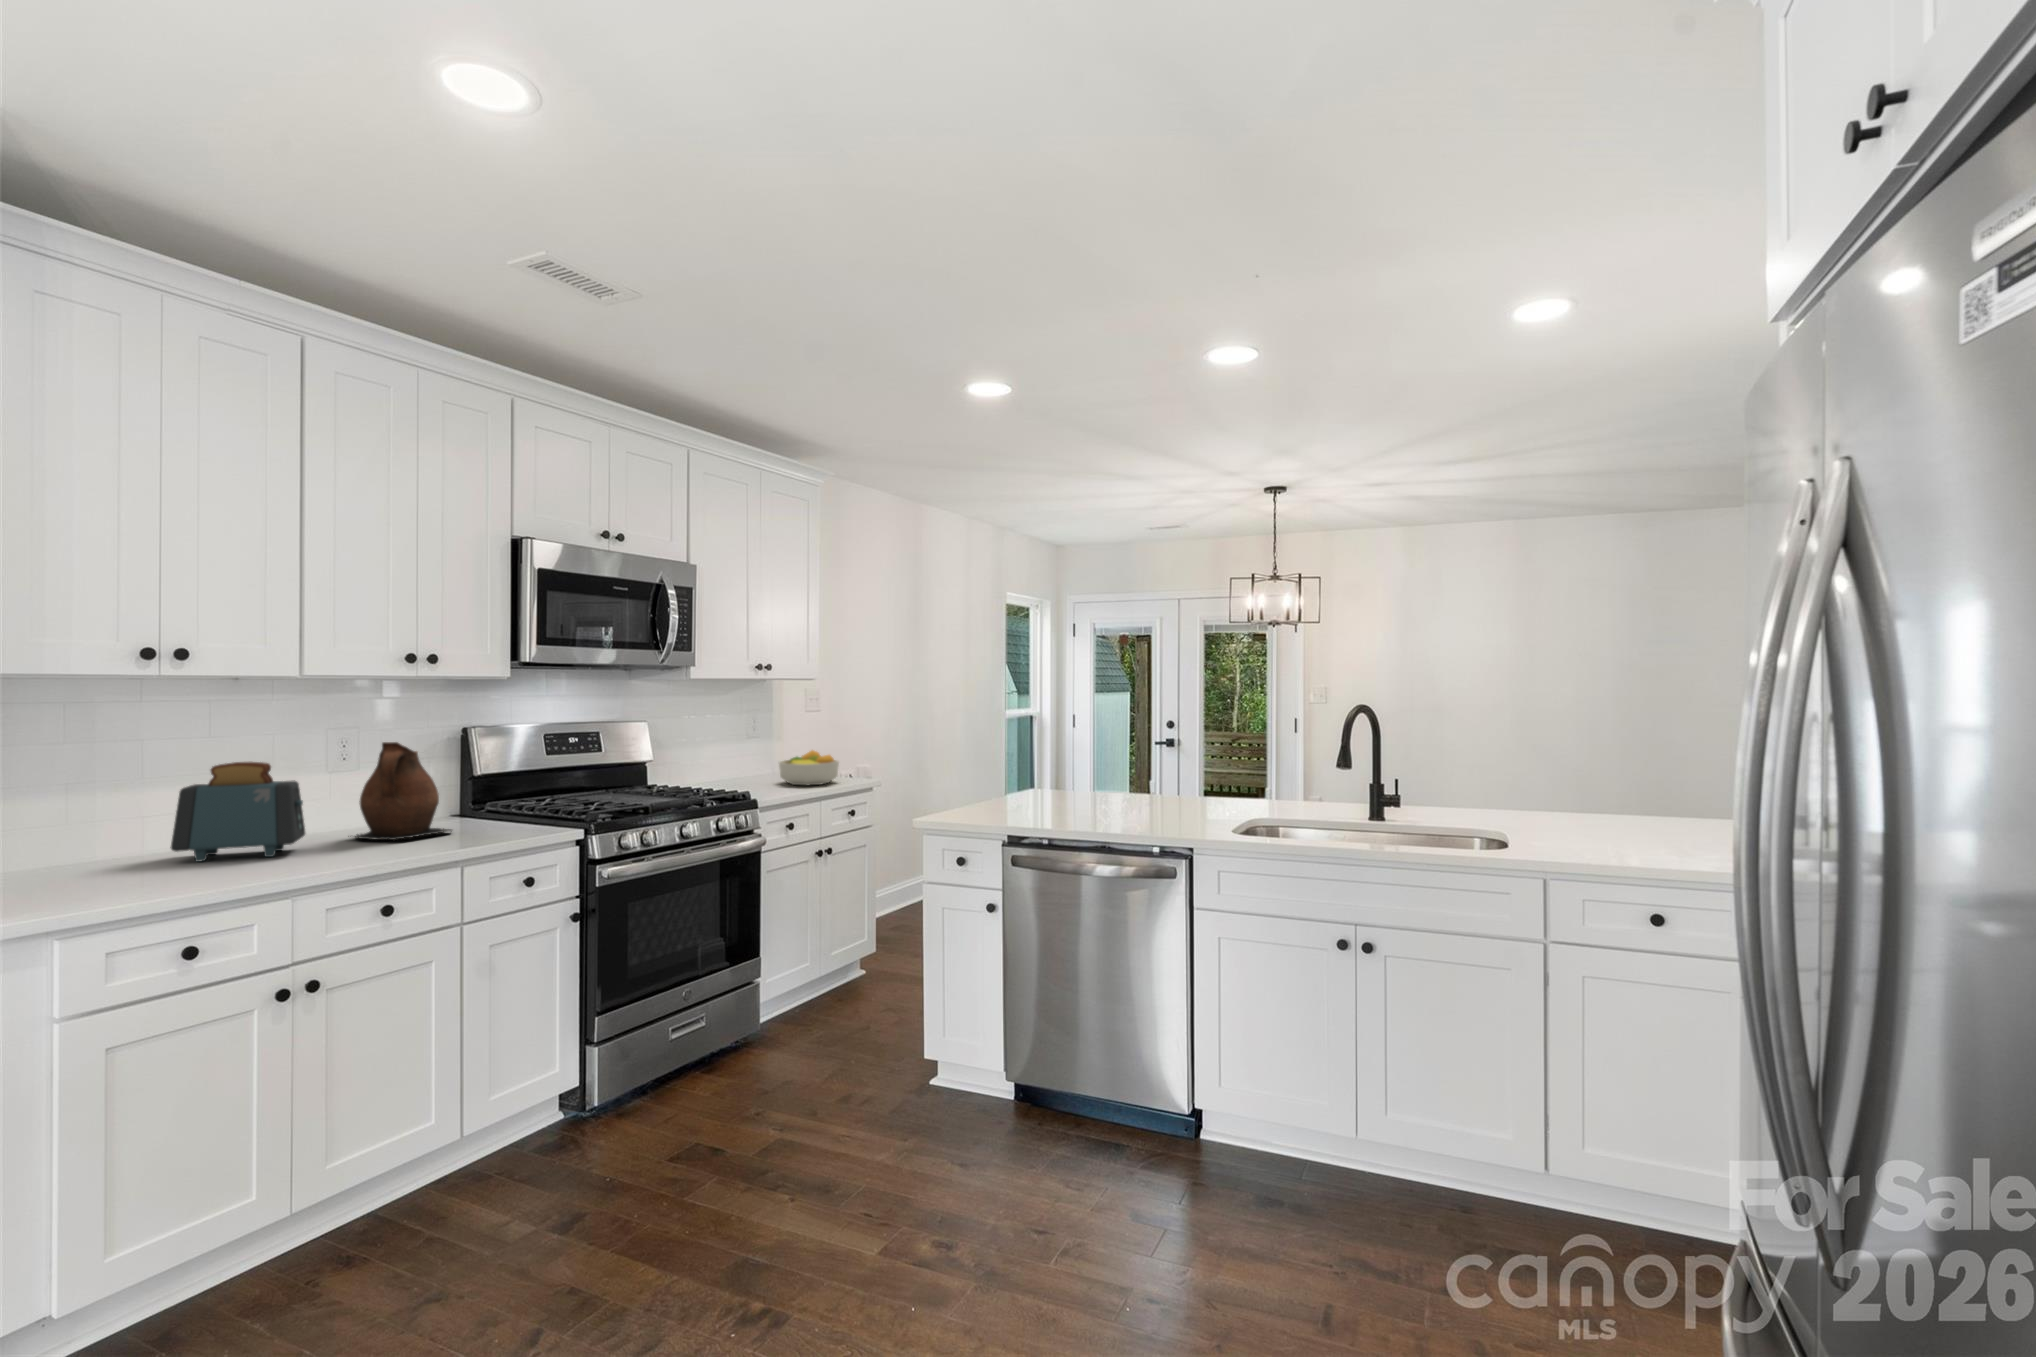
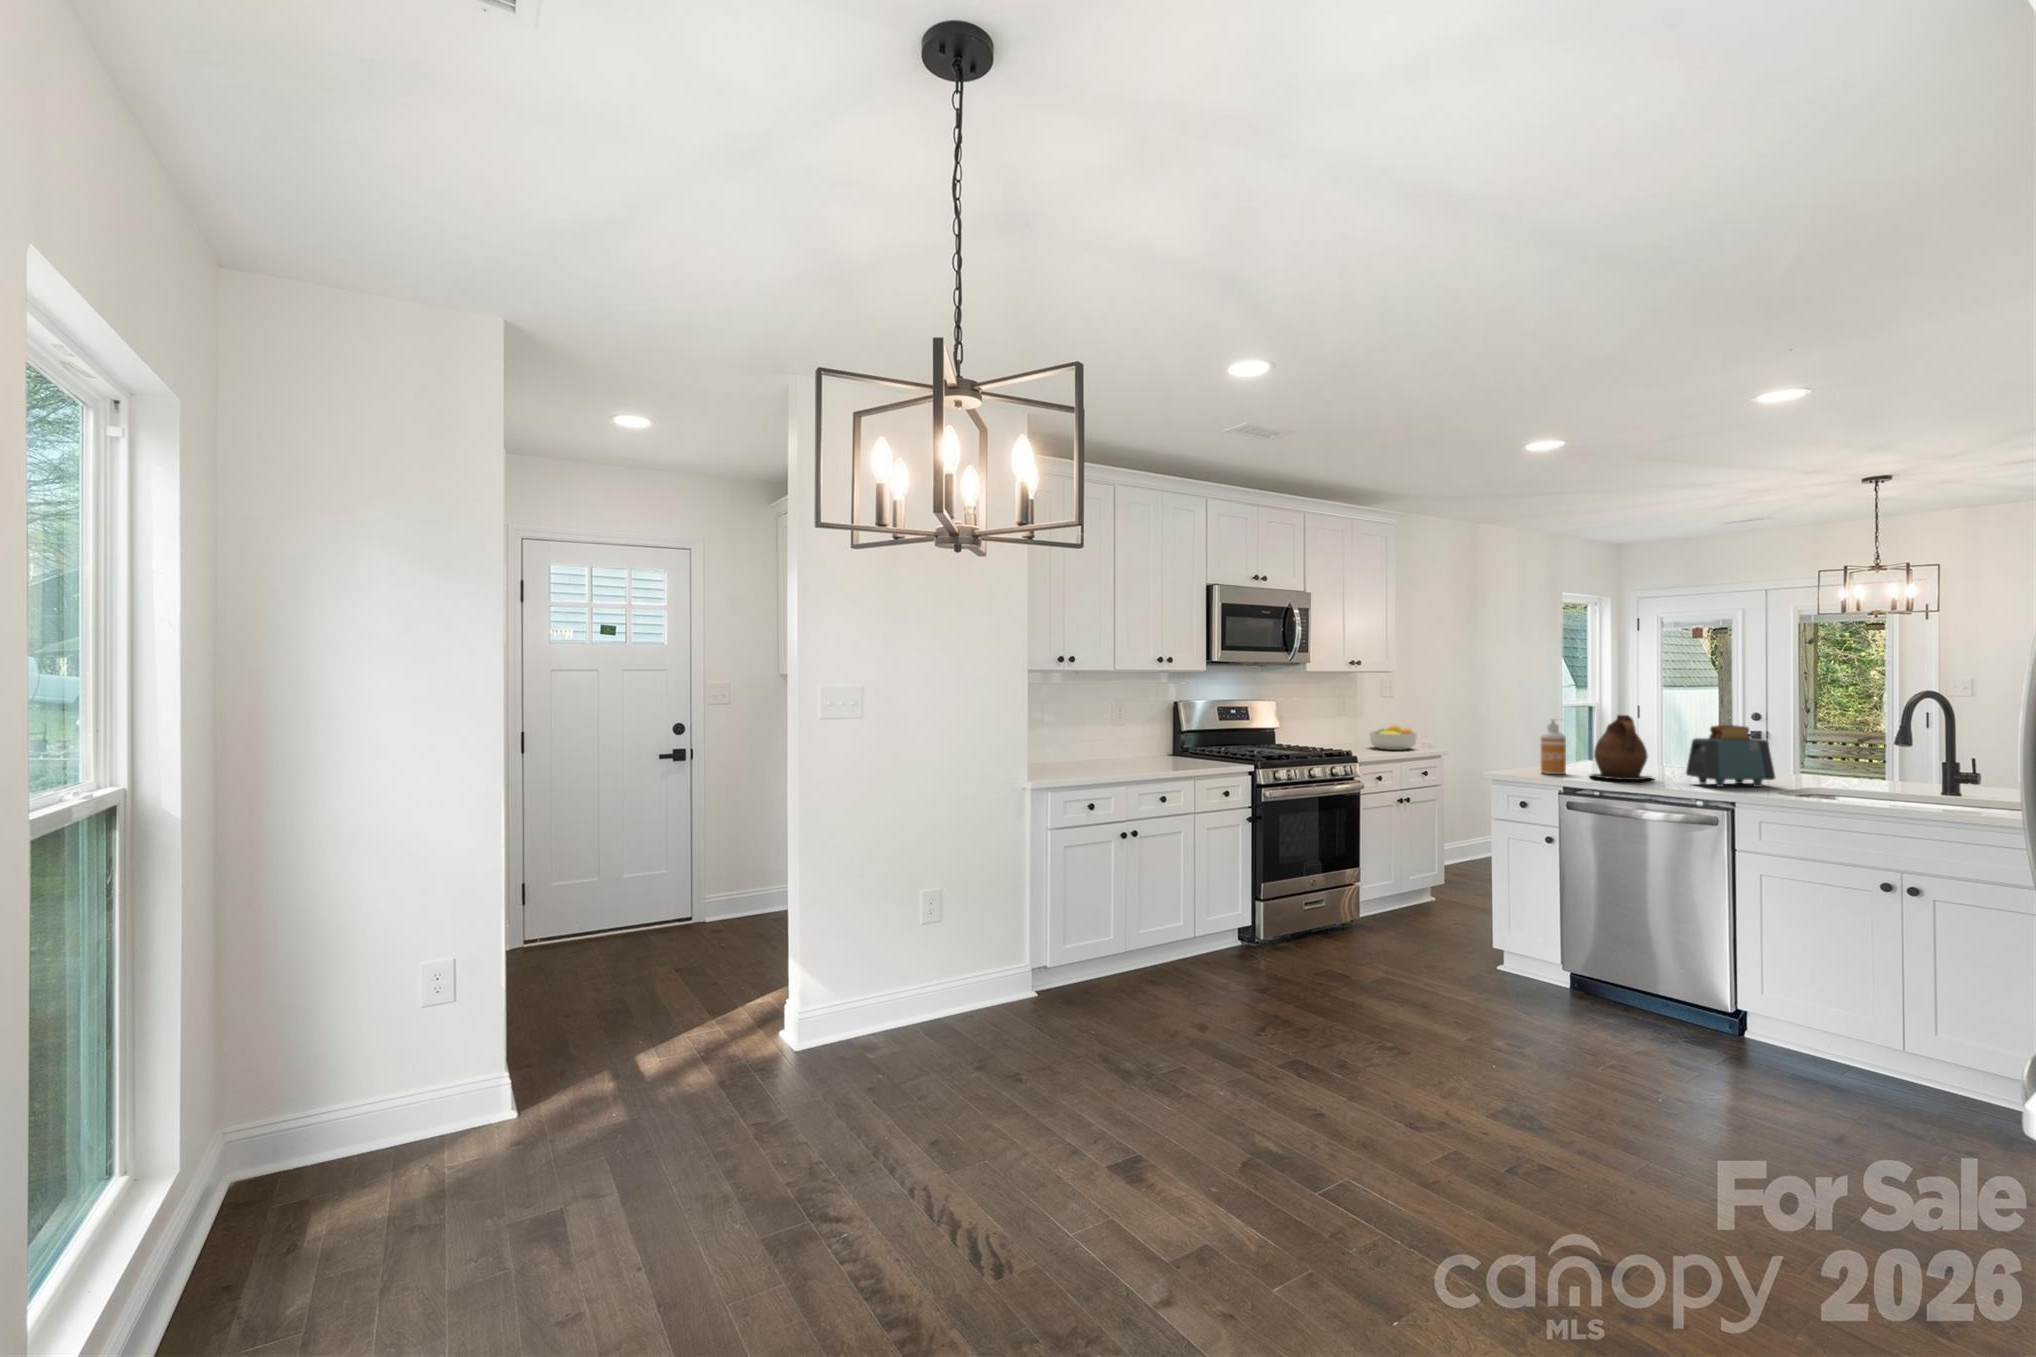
ceramic pitcher: present [356,742,452,840] -> present [1590,715,1651,780]
soap dispenser: none [981,743,1009,816] -> present [1541,719,1566,774]
toaster: present [171,762,305,862] -> present [1686,725,1775,787]

